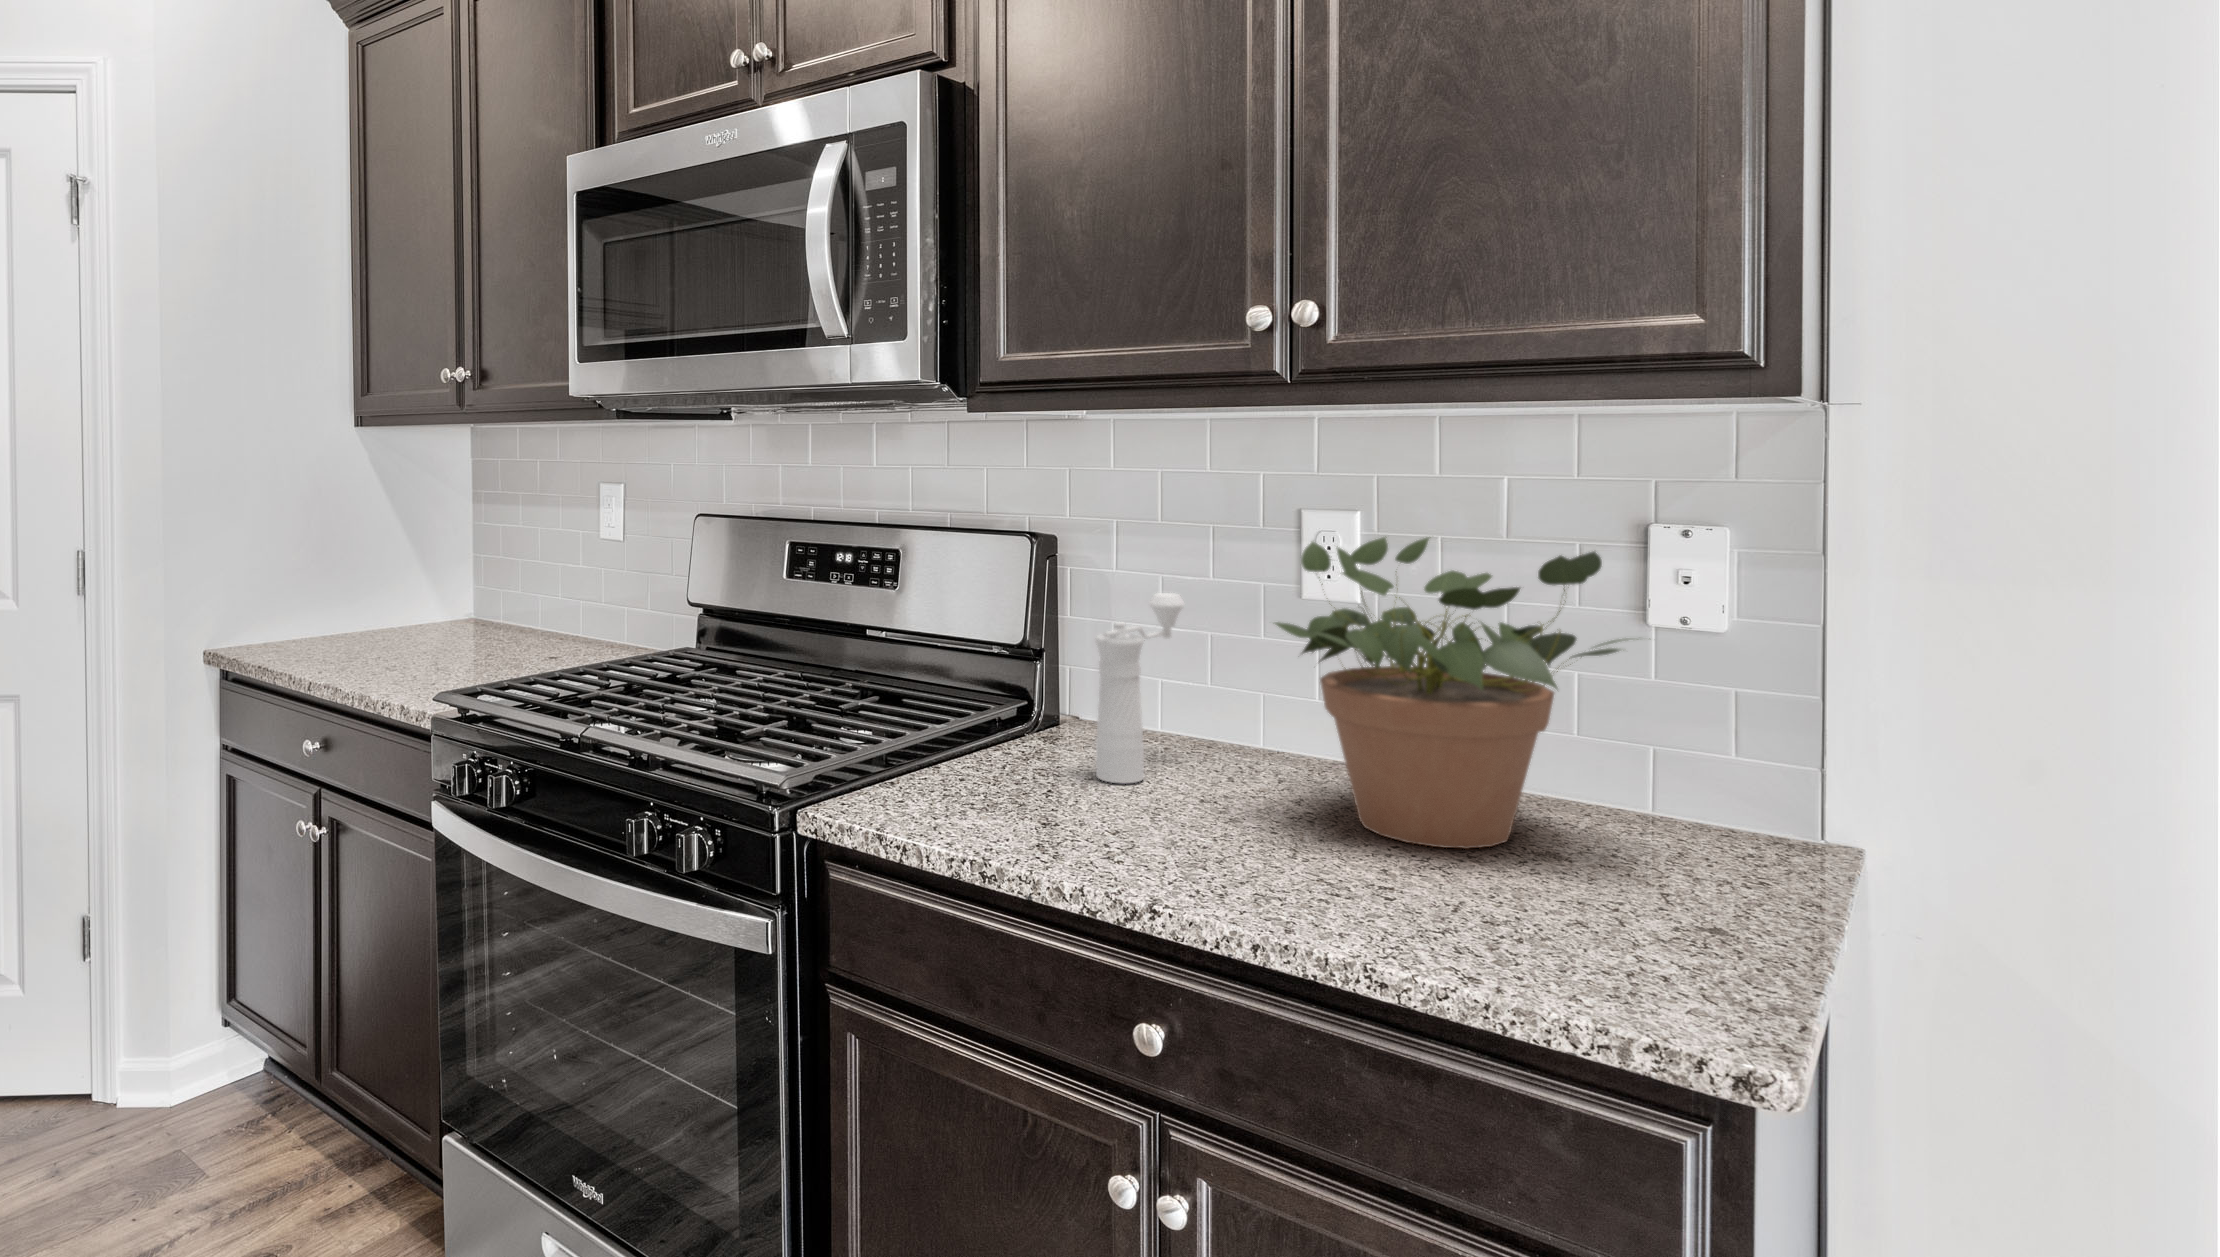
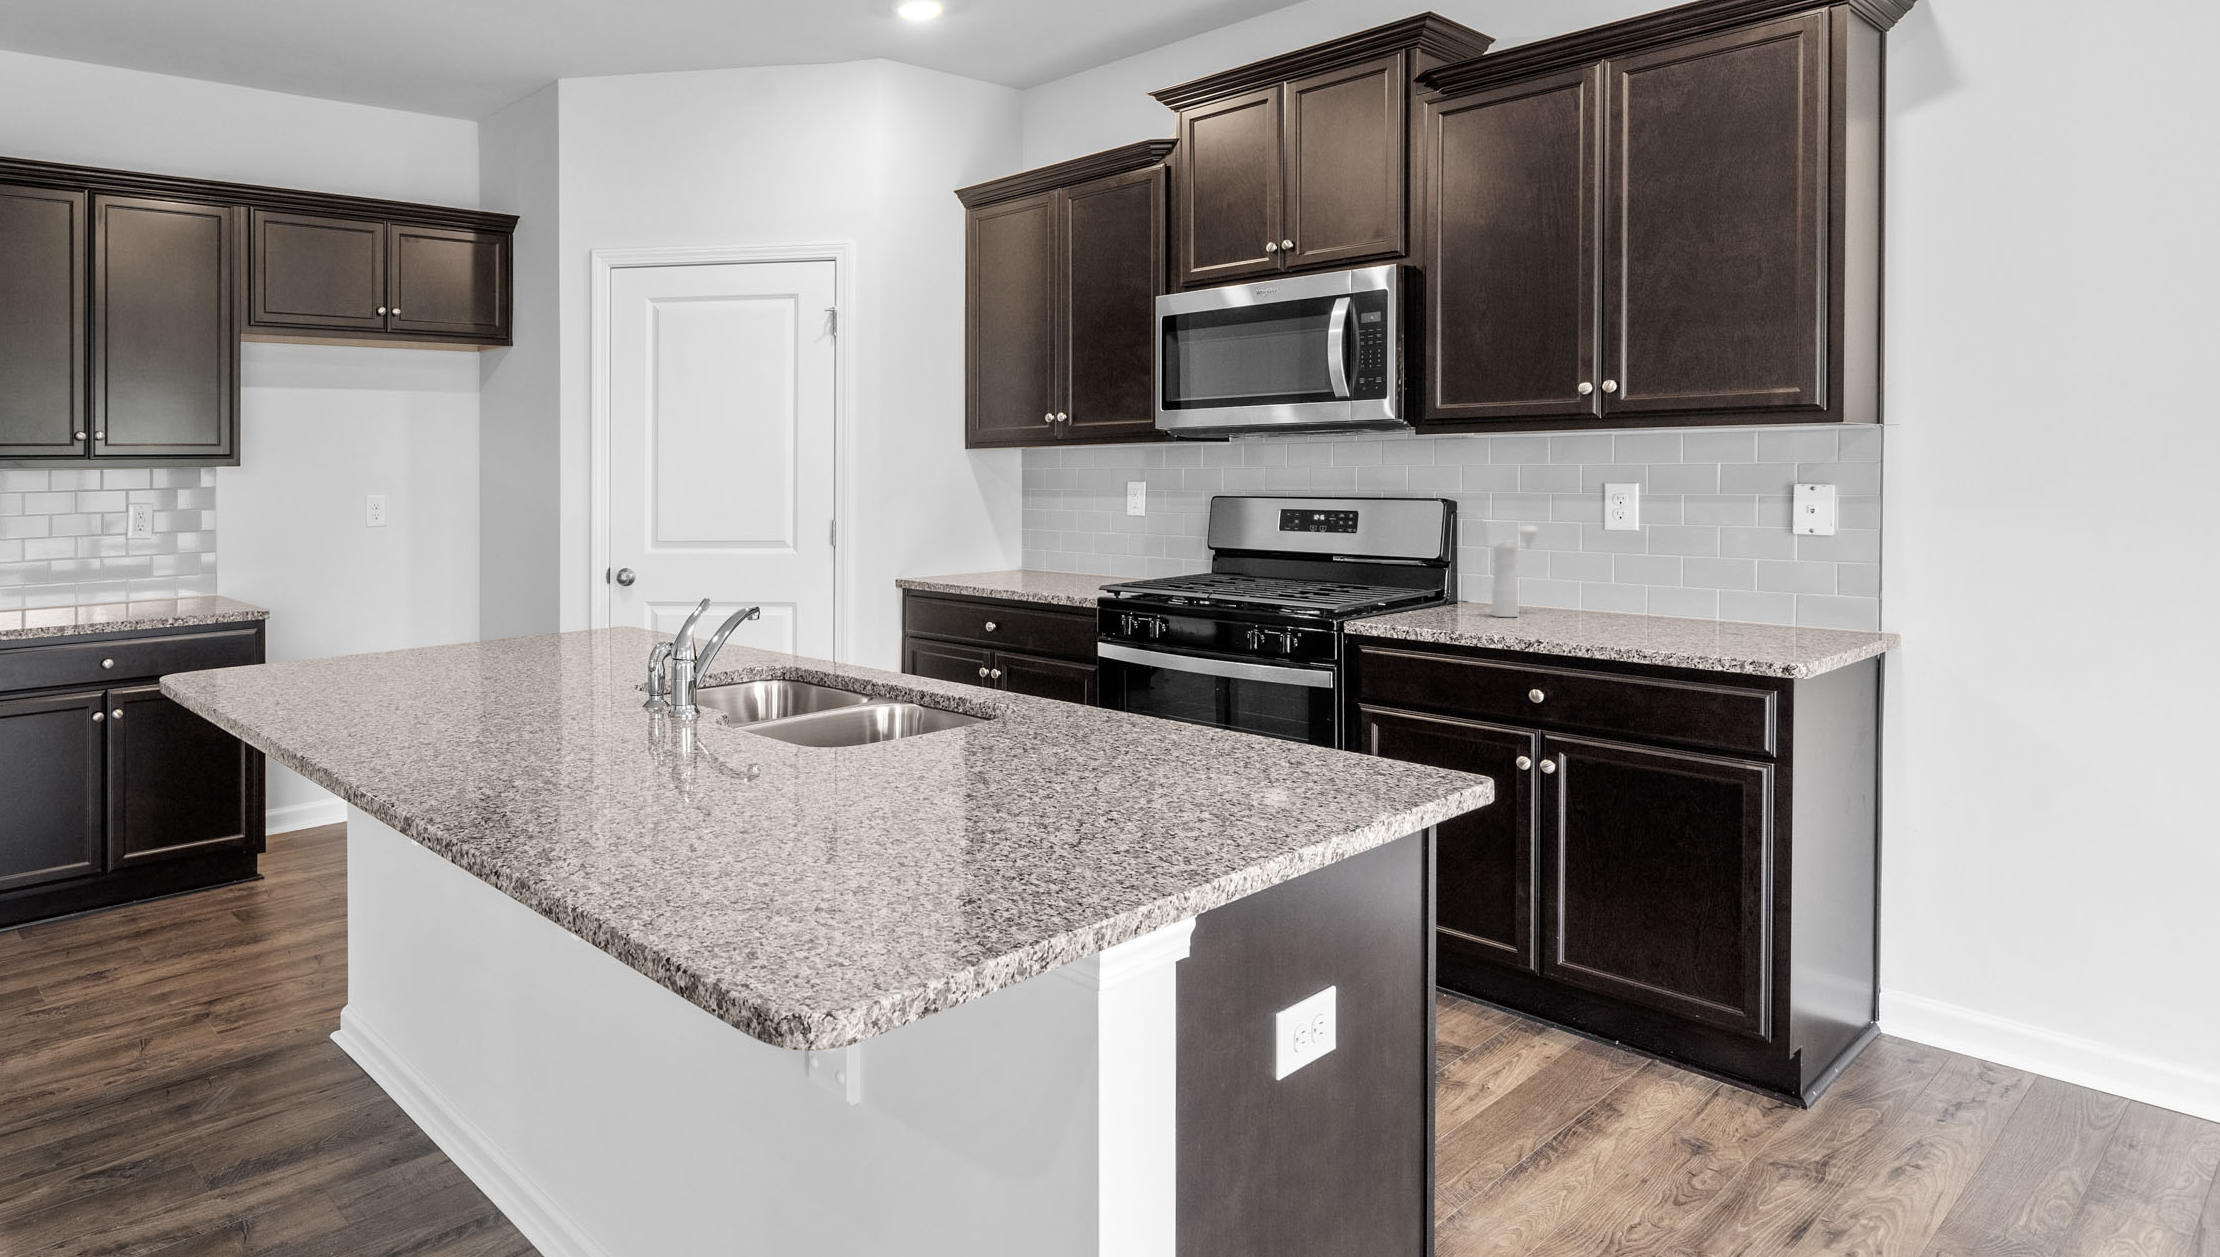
potted plant: present [1275,537,1627,849] -> none [1588,490,1787,632]

